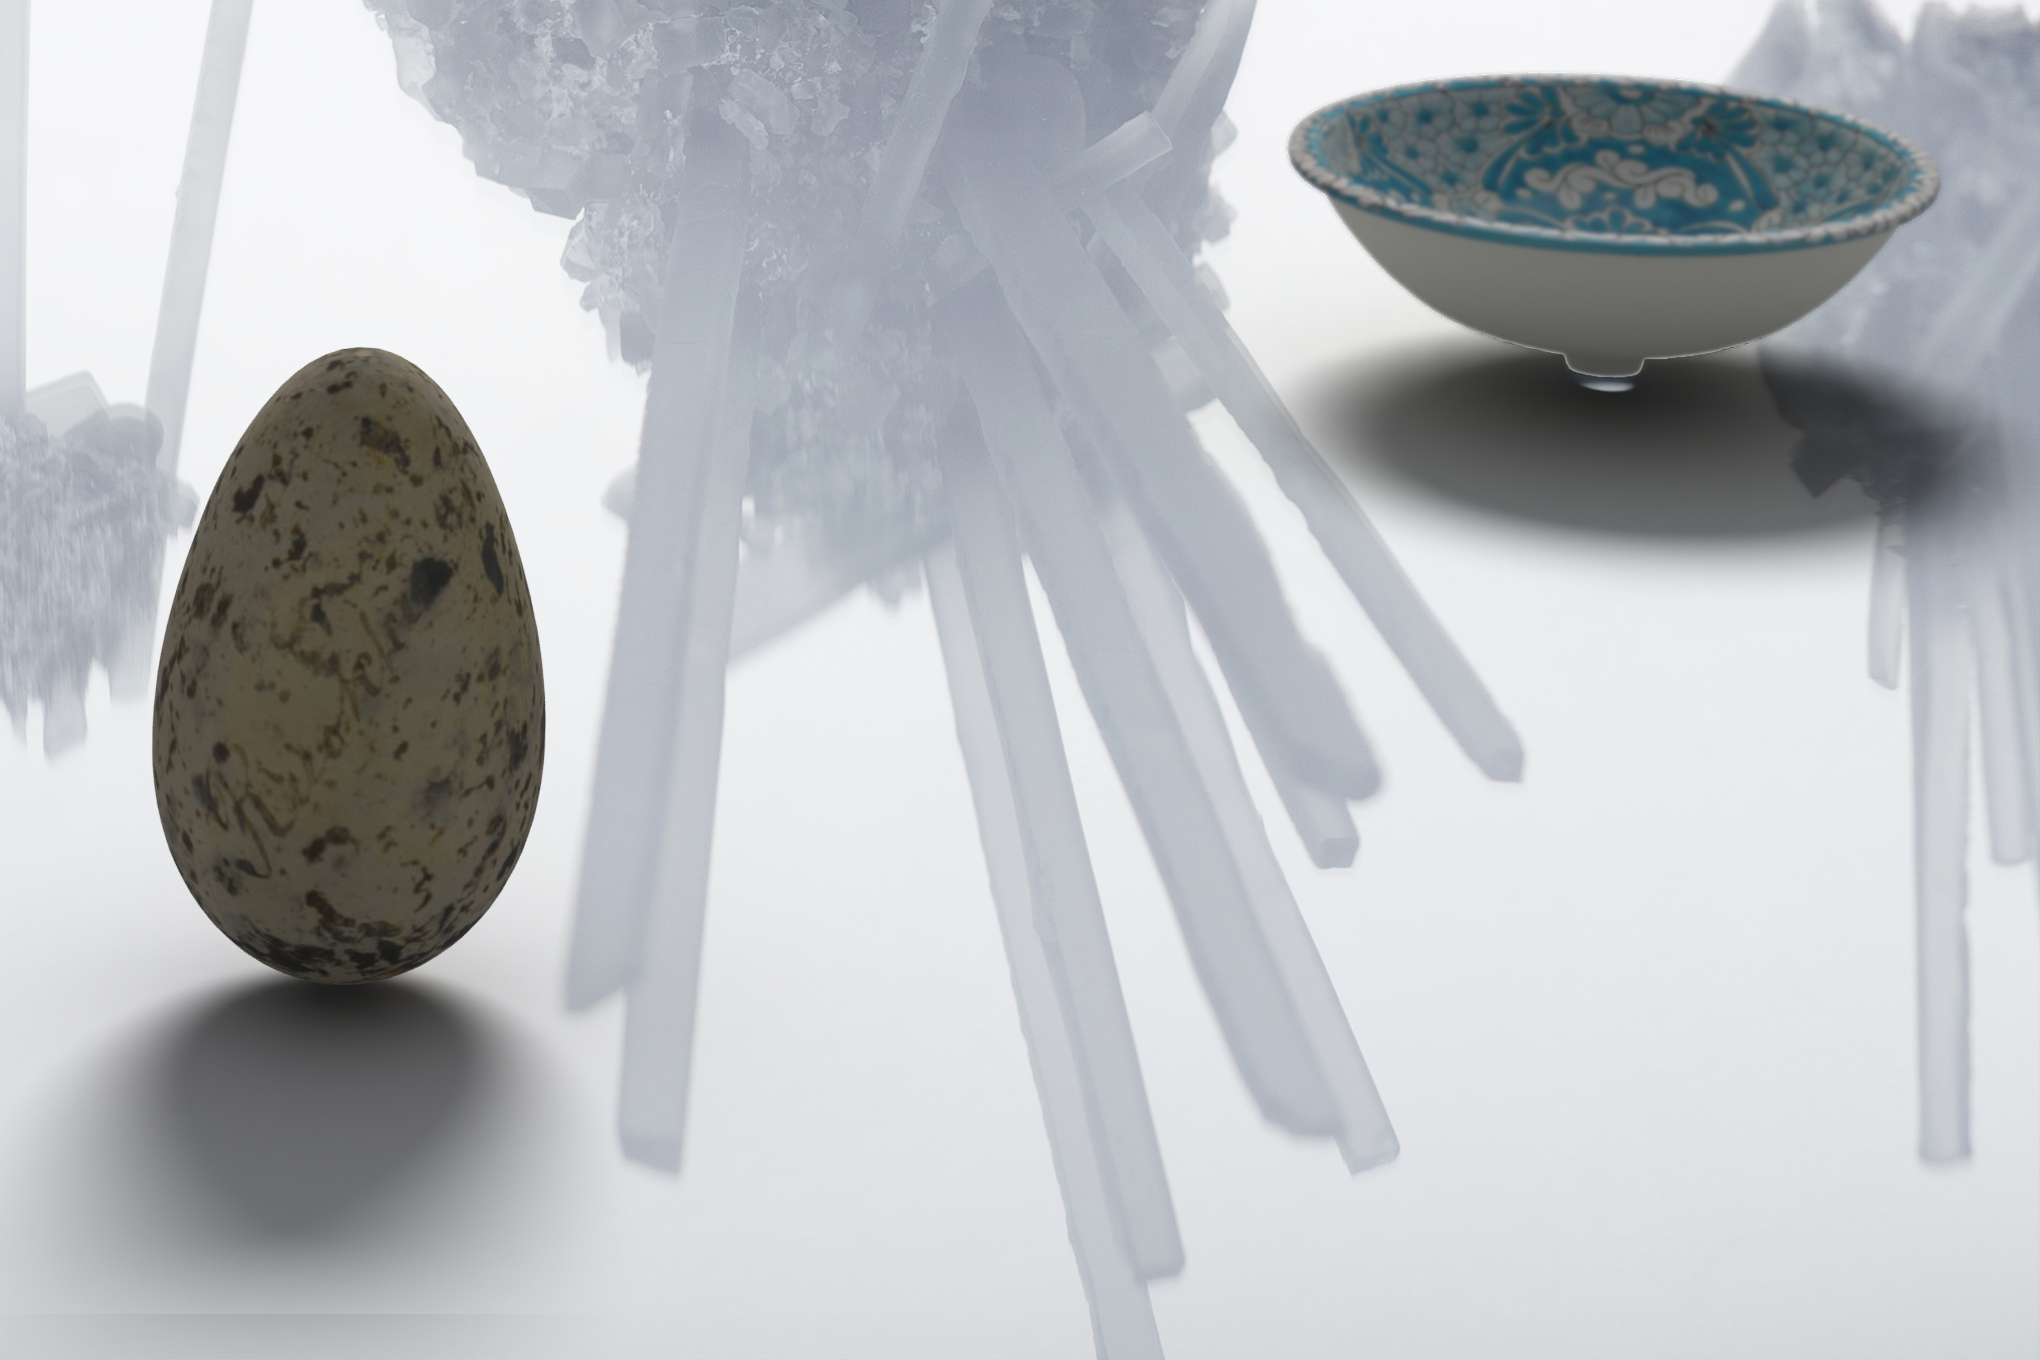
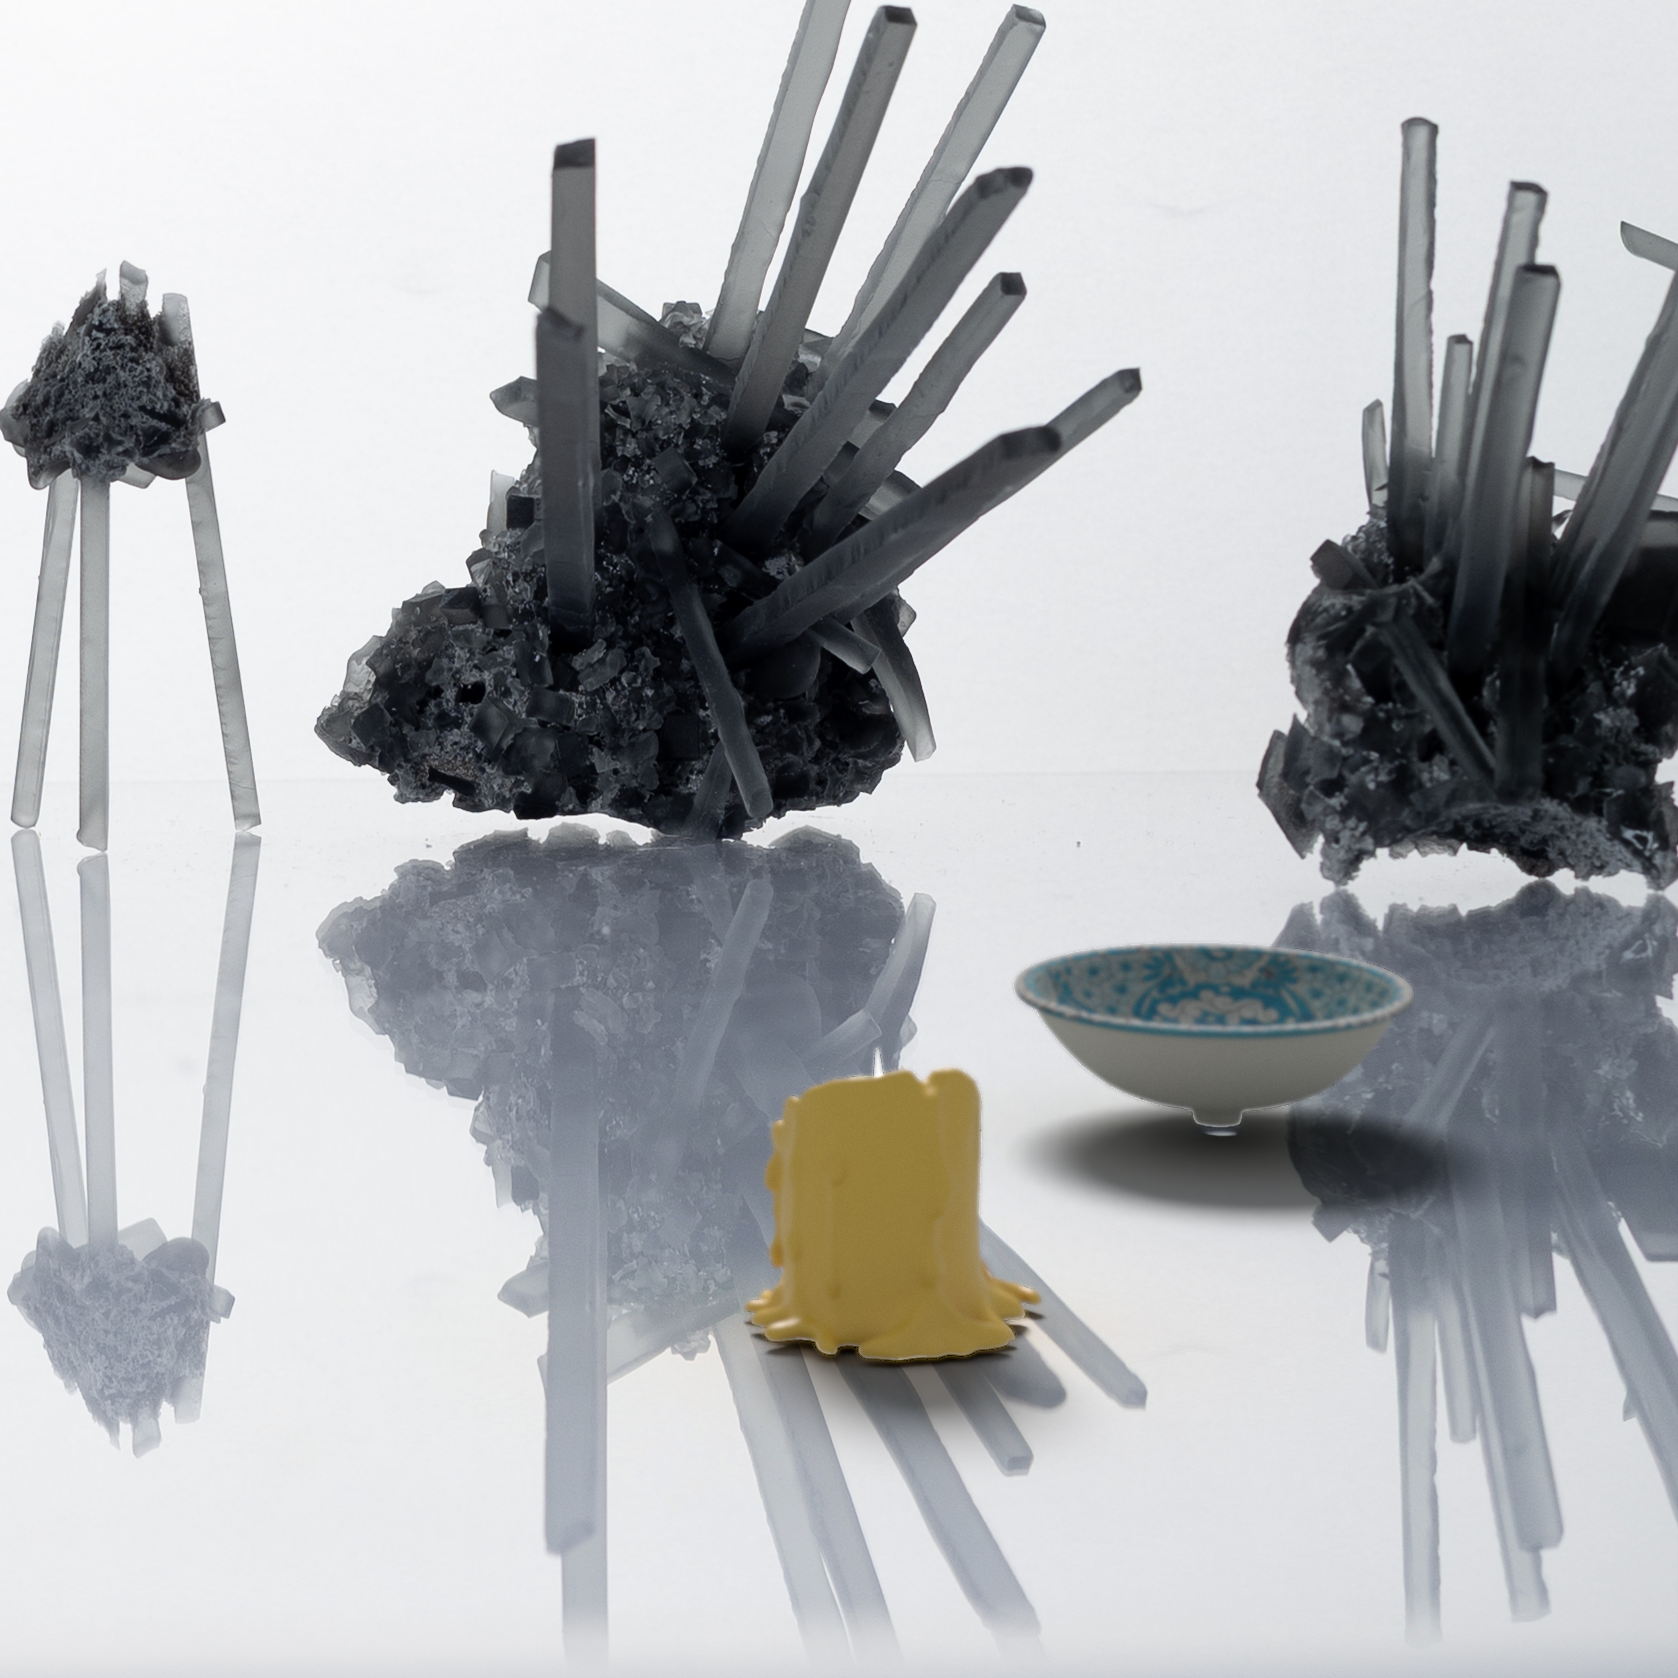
candle: none [724,285,1248,854] -> present [744,1051,1041,1361]
decorative egg: present [152,347,546,985] -> none [469,1060,680,1422]

